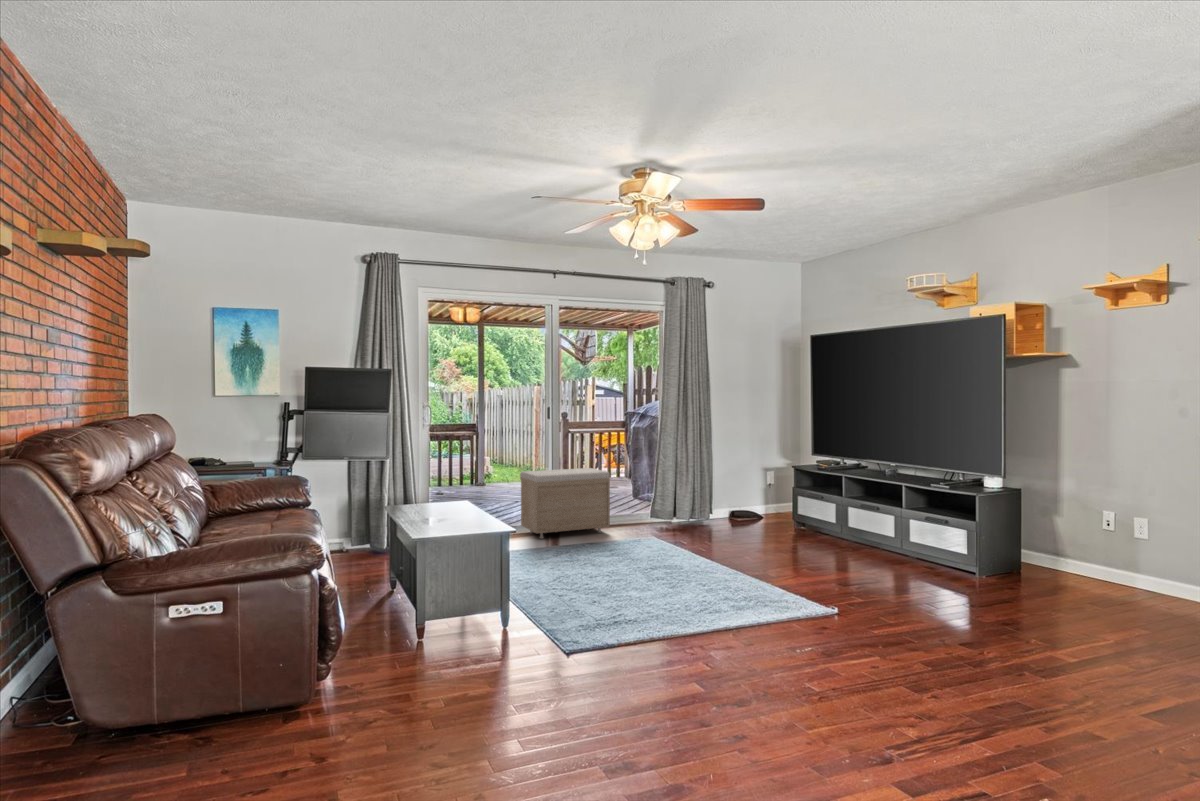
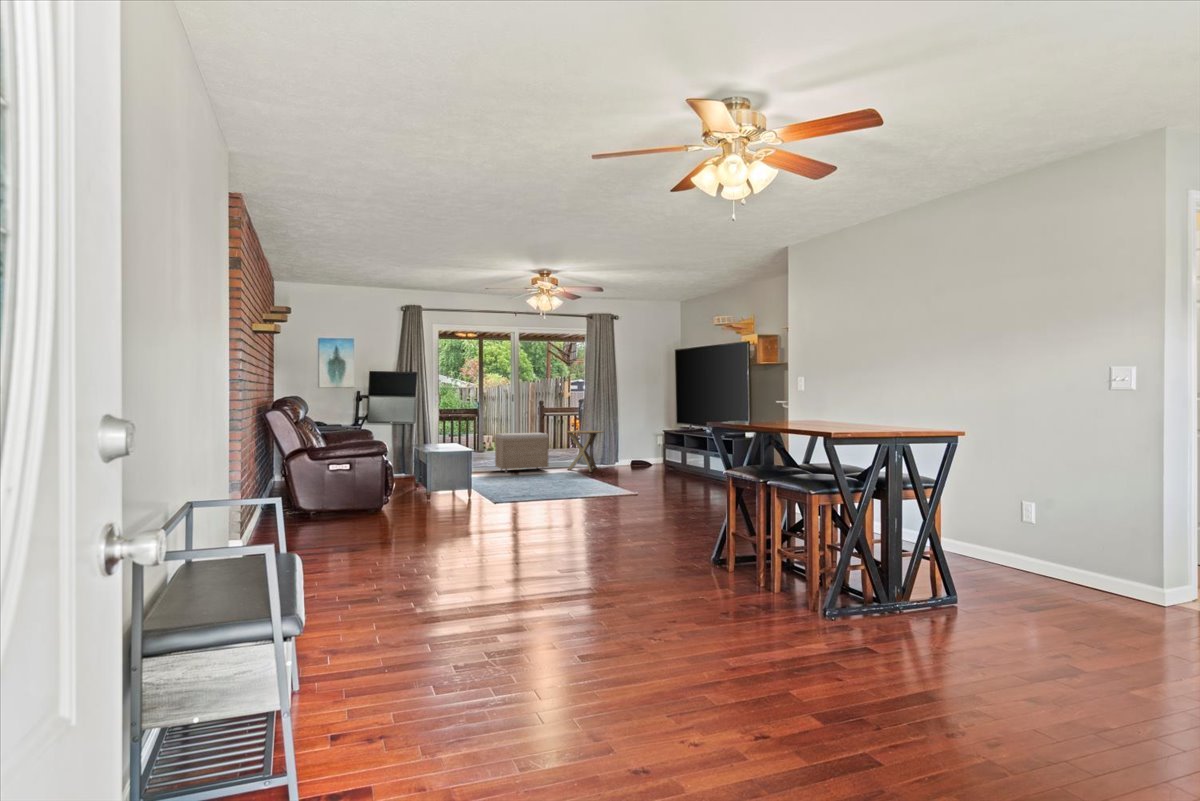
side table: none [637,464,702,536] -> present [567,431,604,472]

